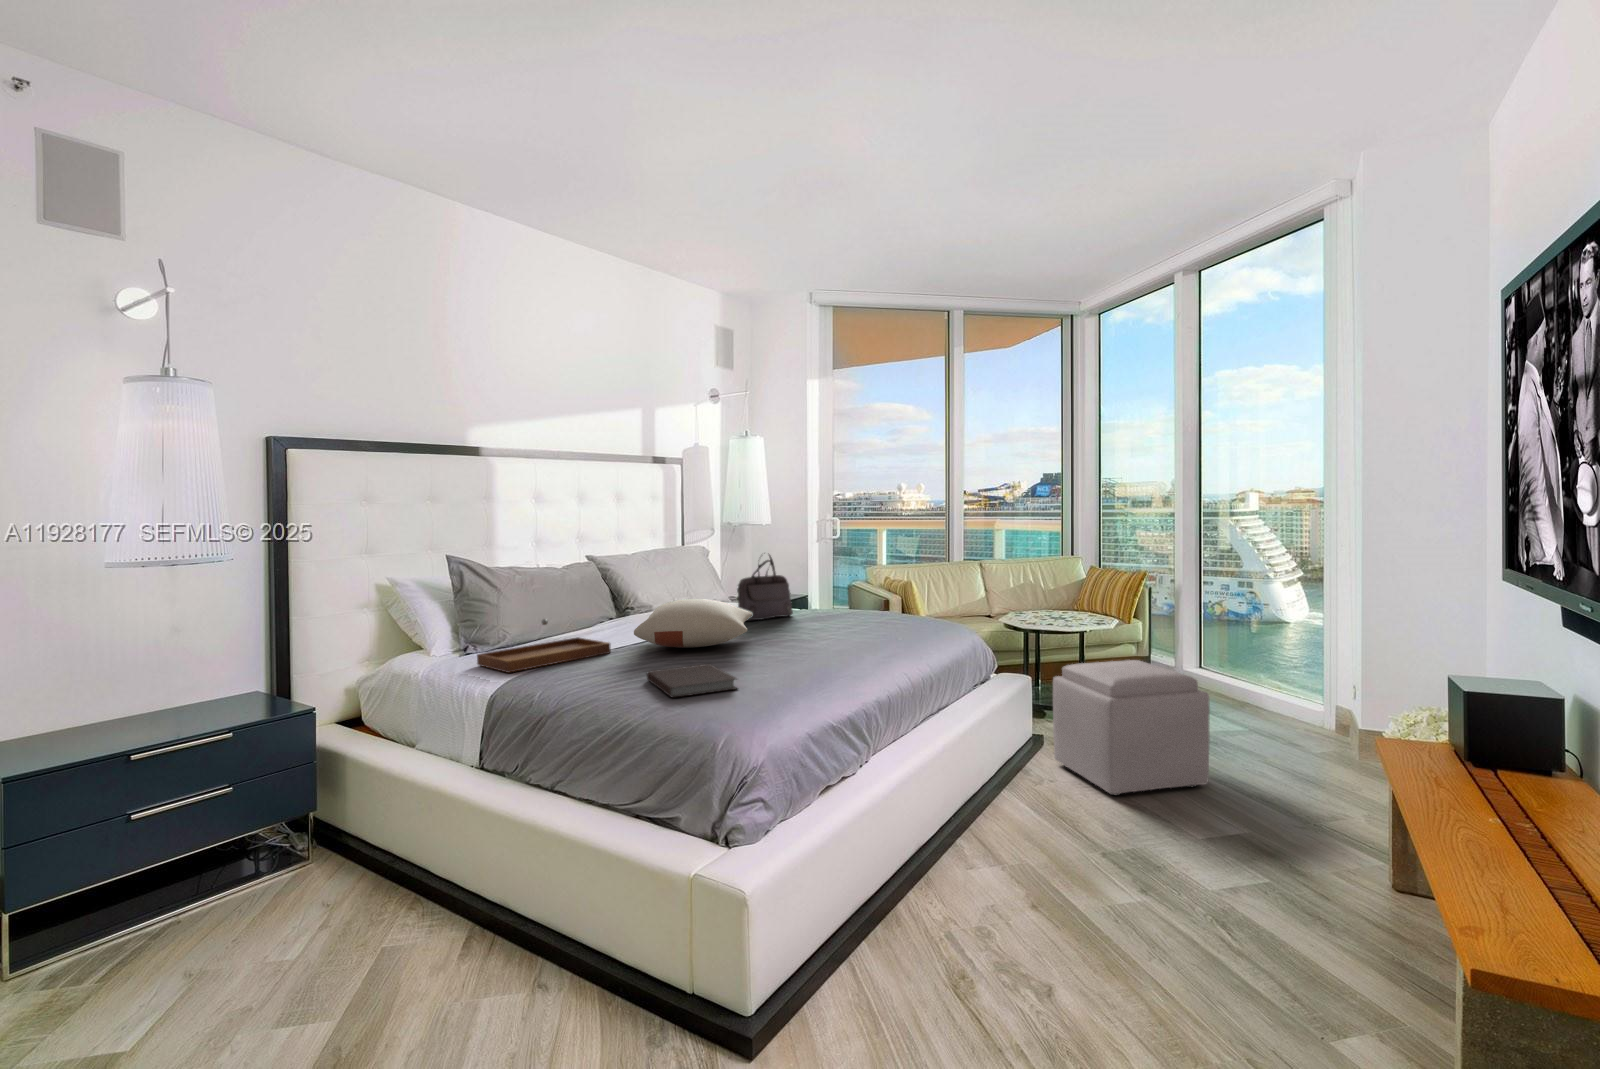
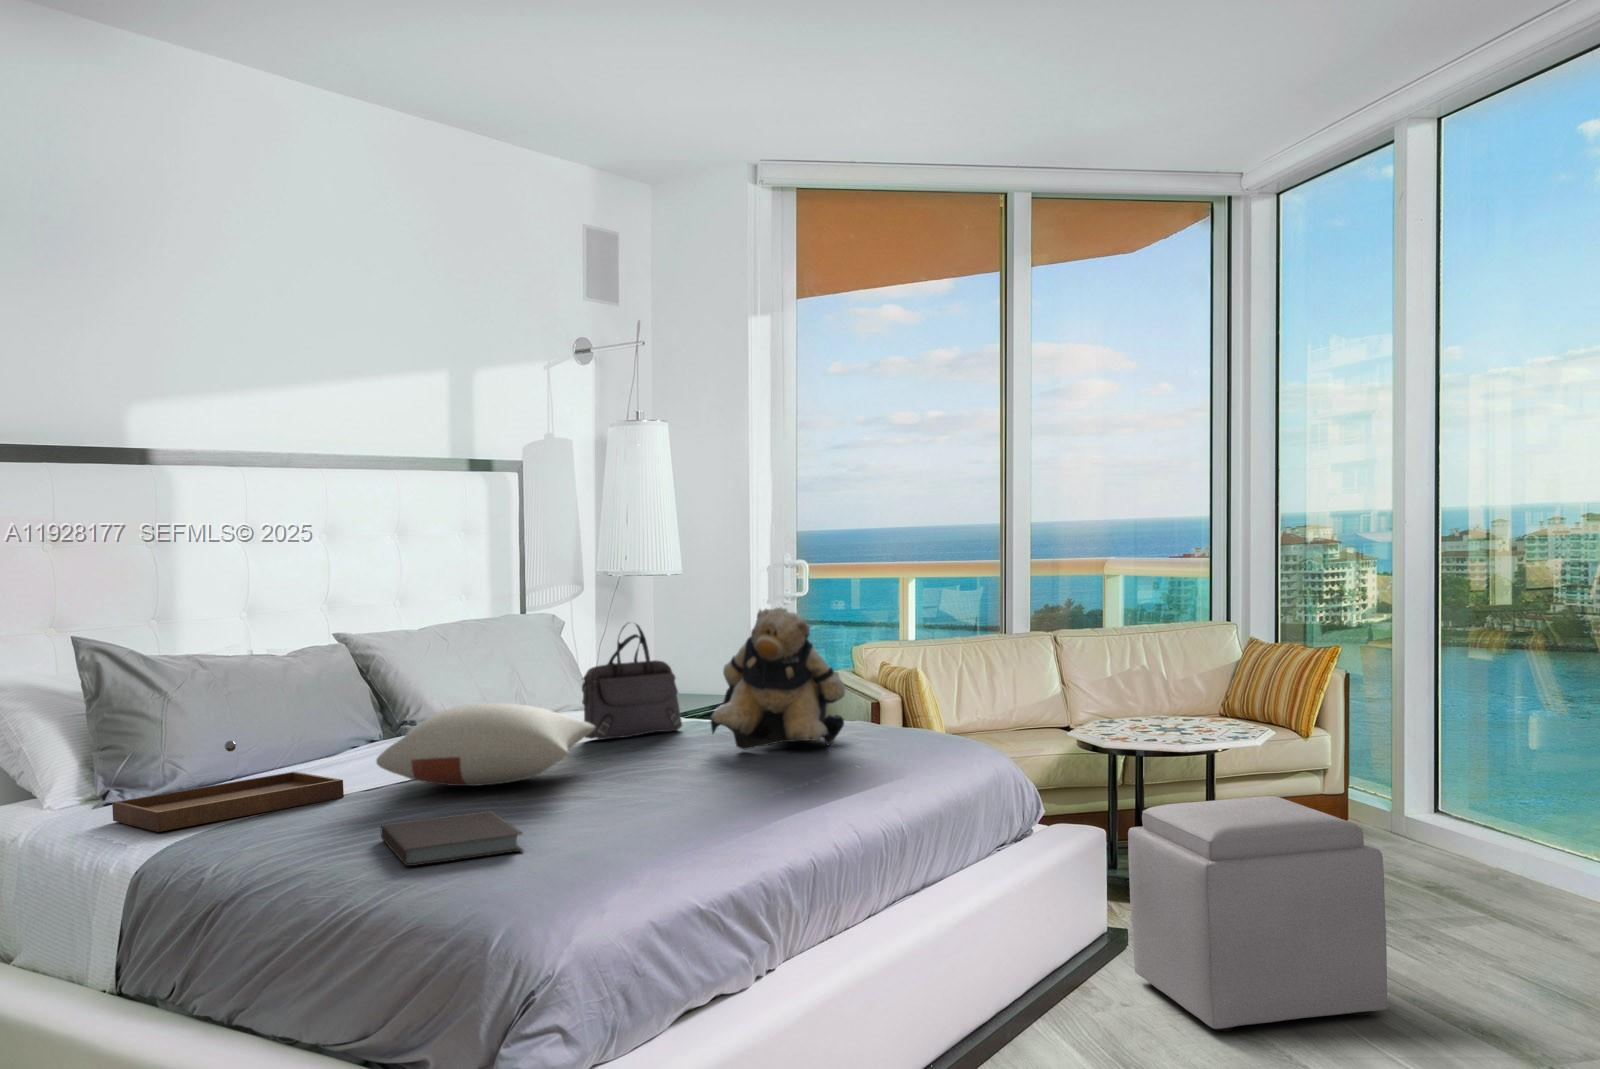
teddy bear: none [818,546,896,628] -> present [711,607,845,750]

